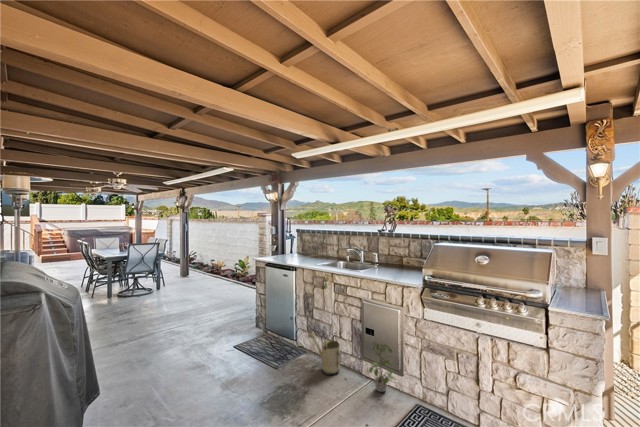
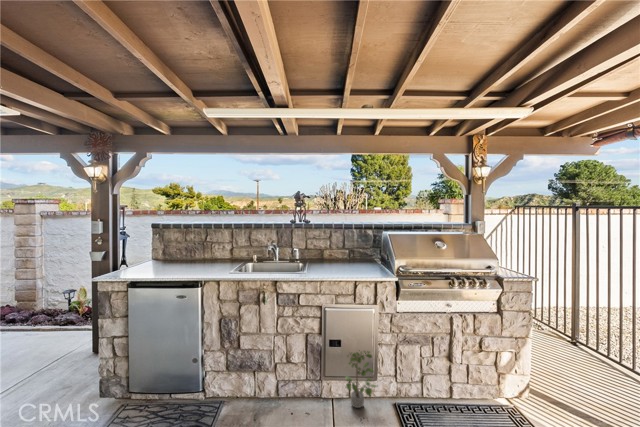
watering can: present [308,331,341,375] -> none [245,358,303,417]

